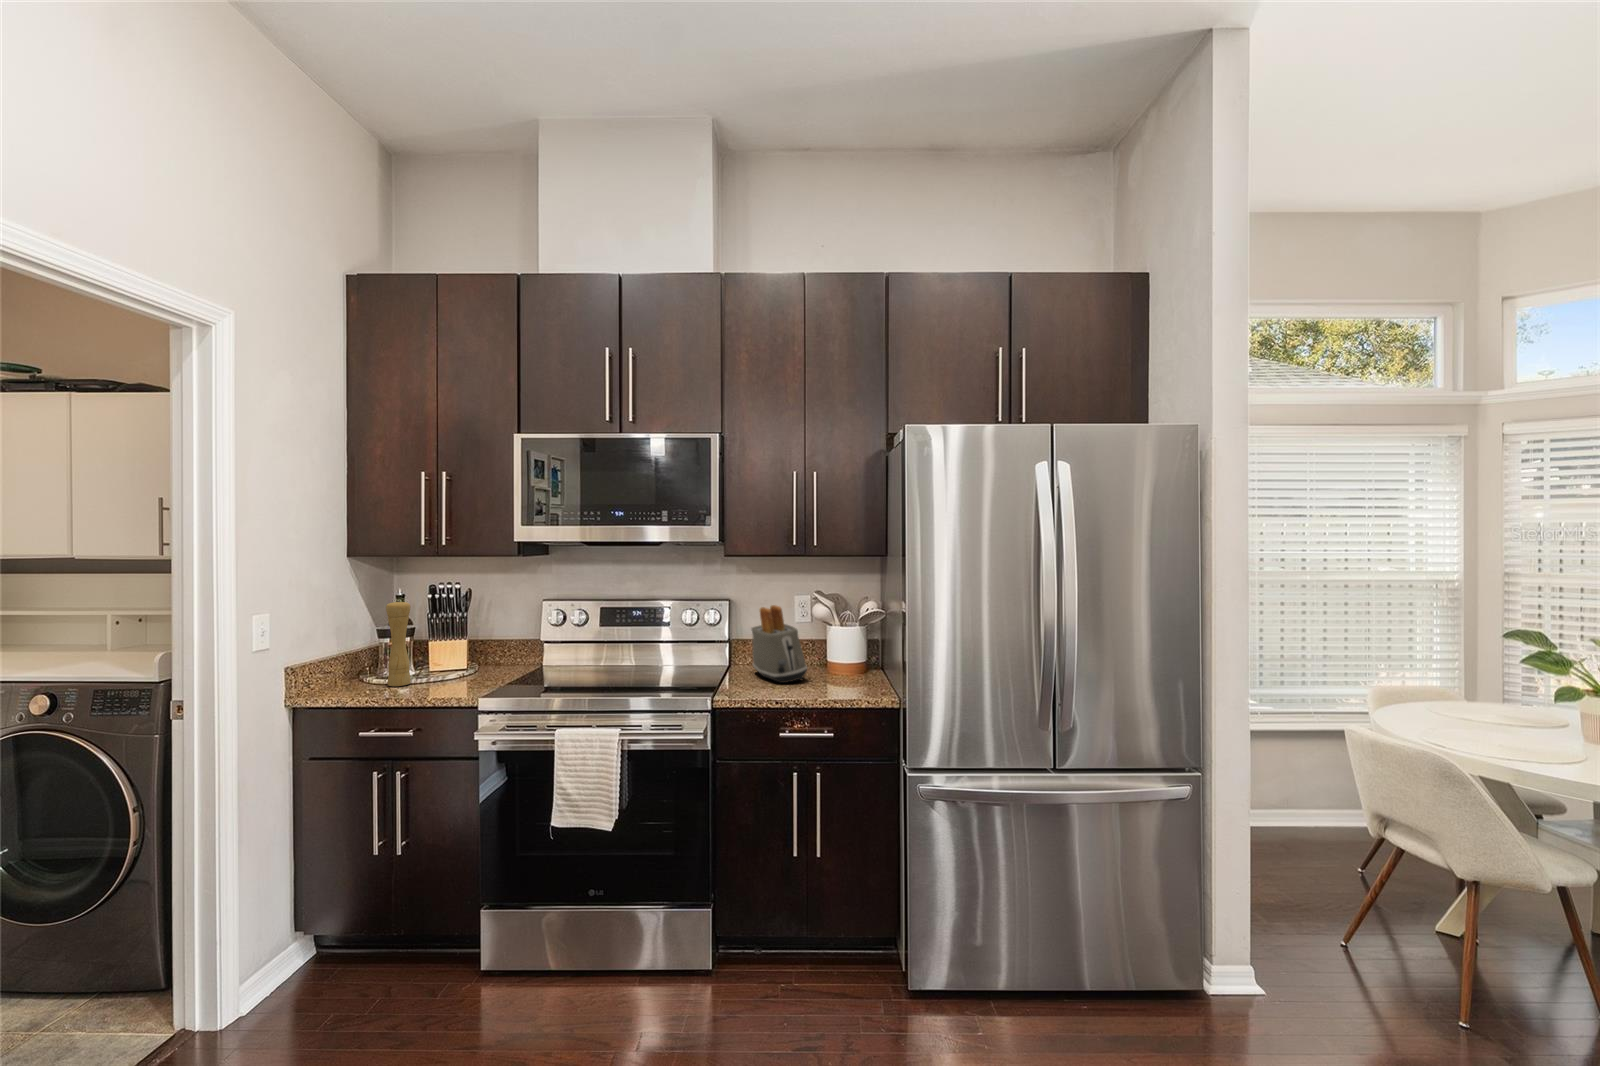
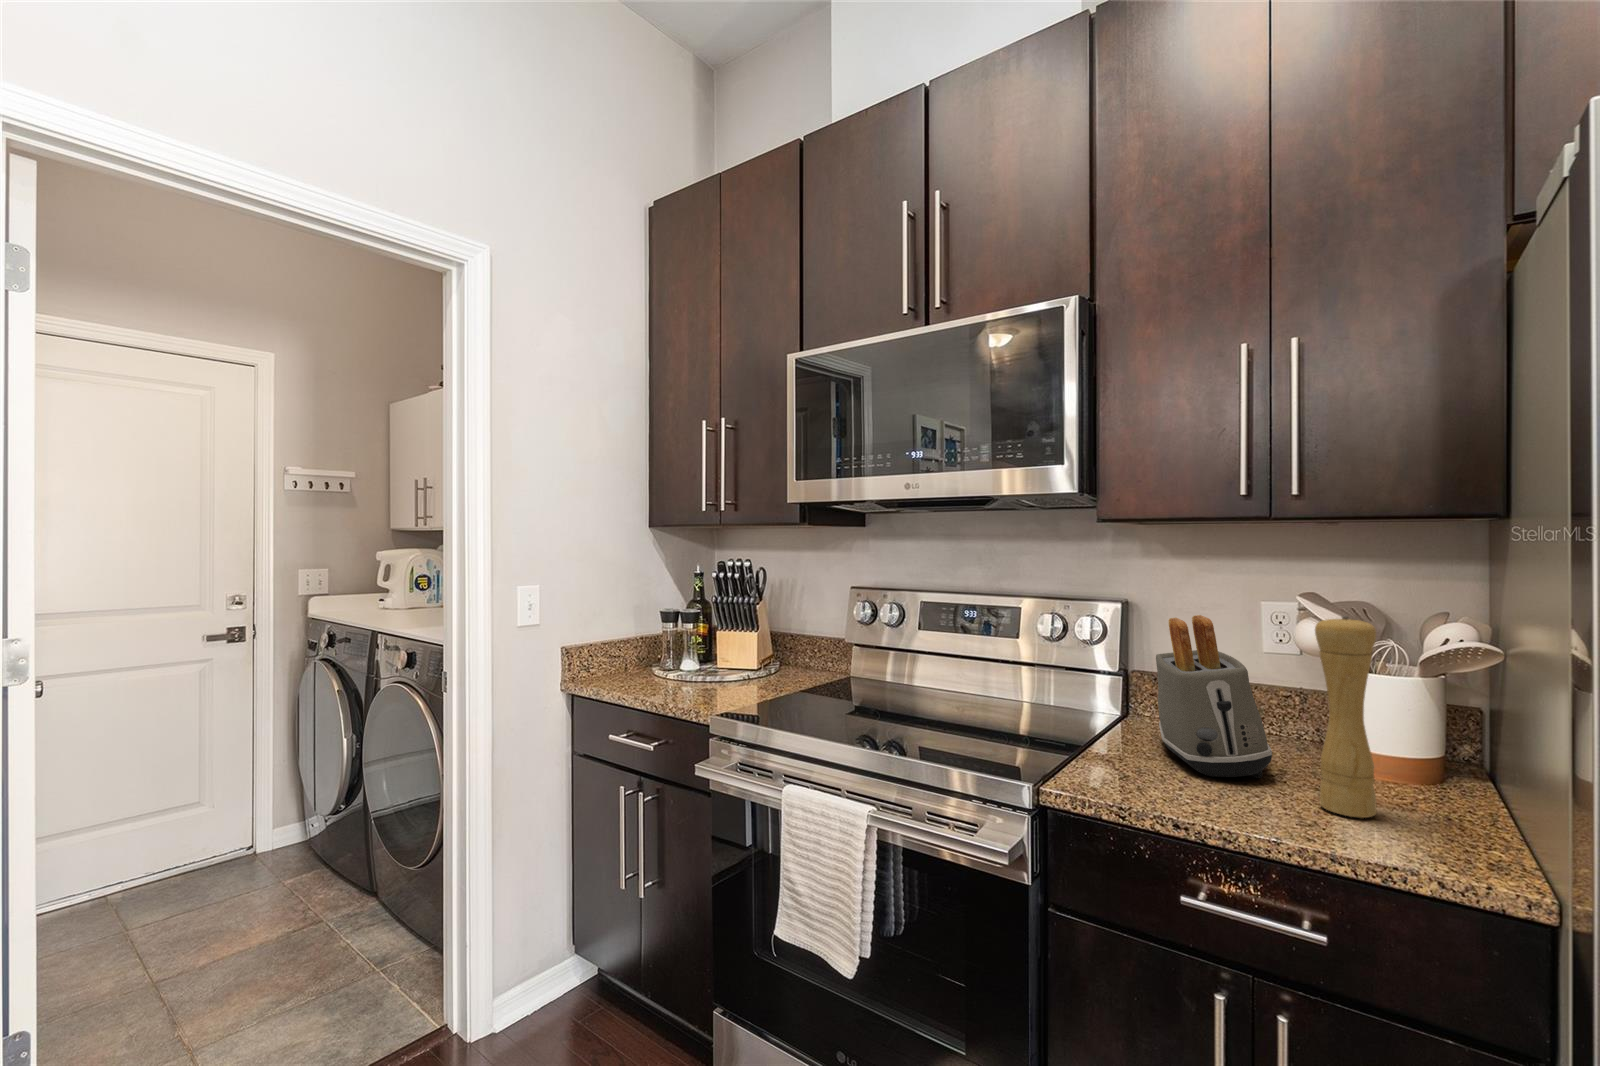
pepper mill: present [386,601,411,686] -> present [1315,616,1377,818]

